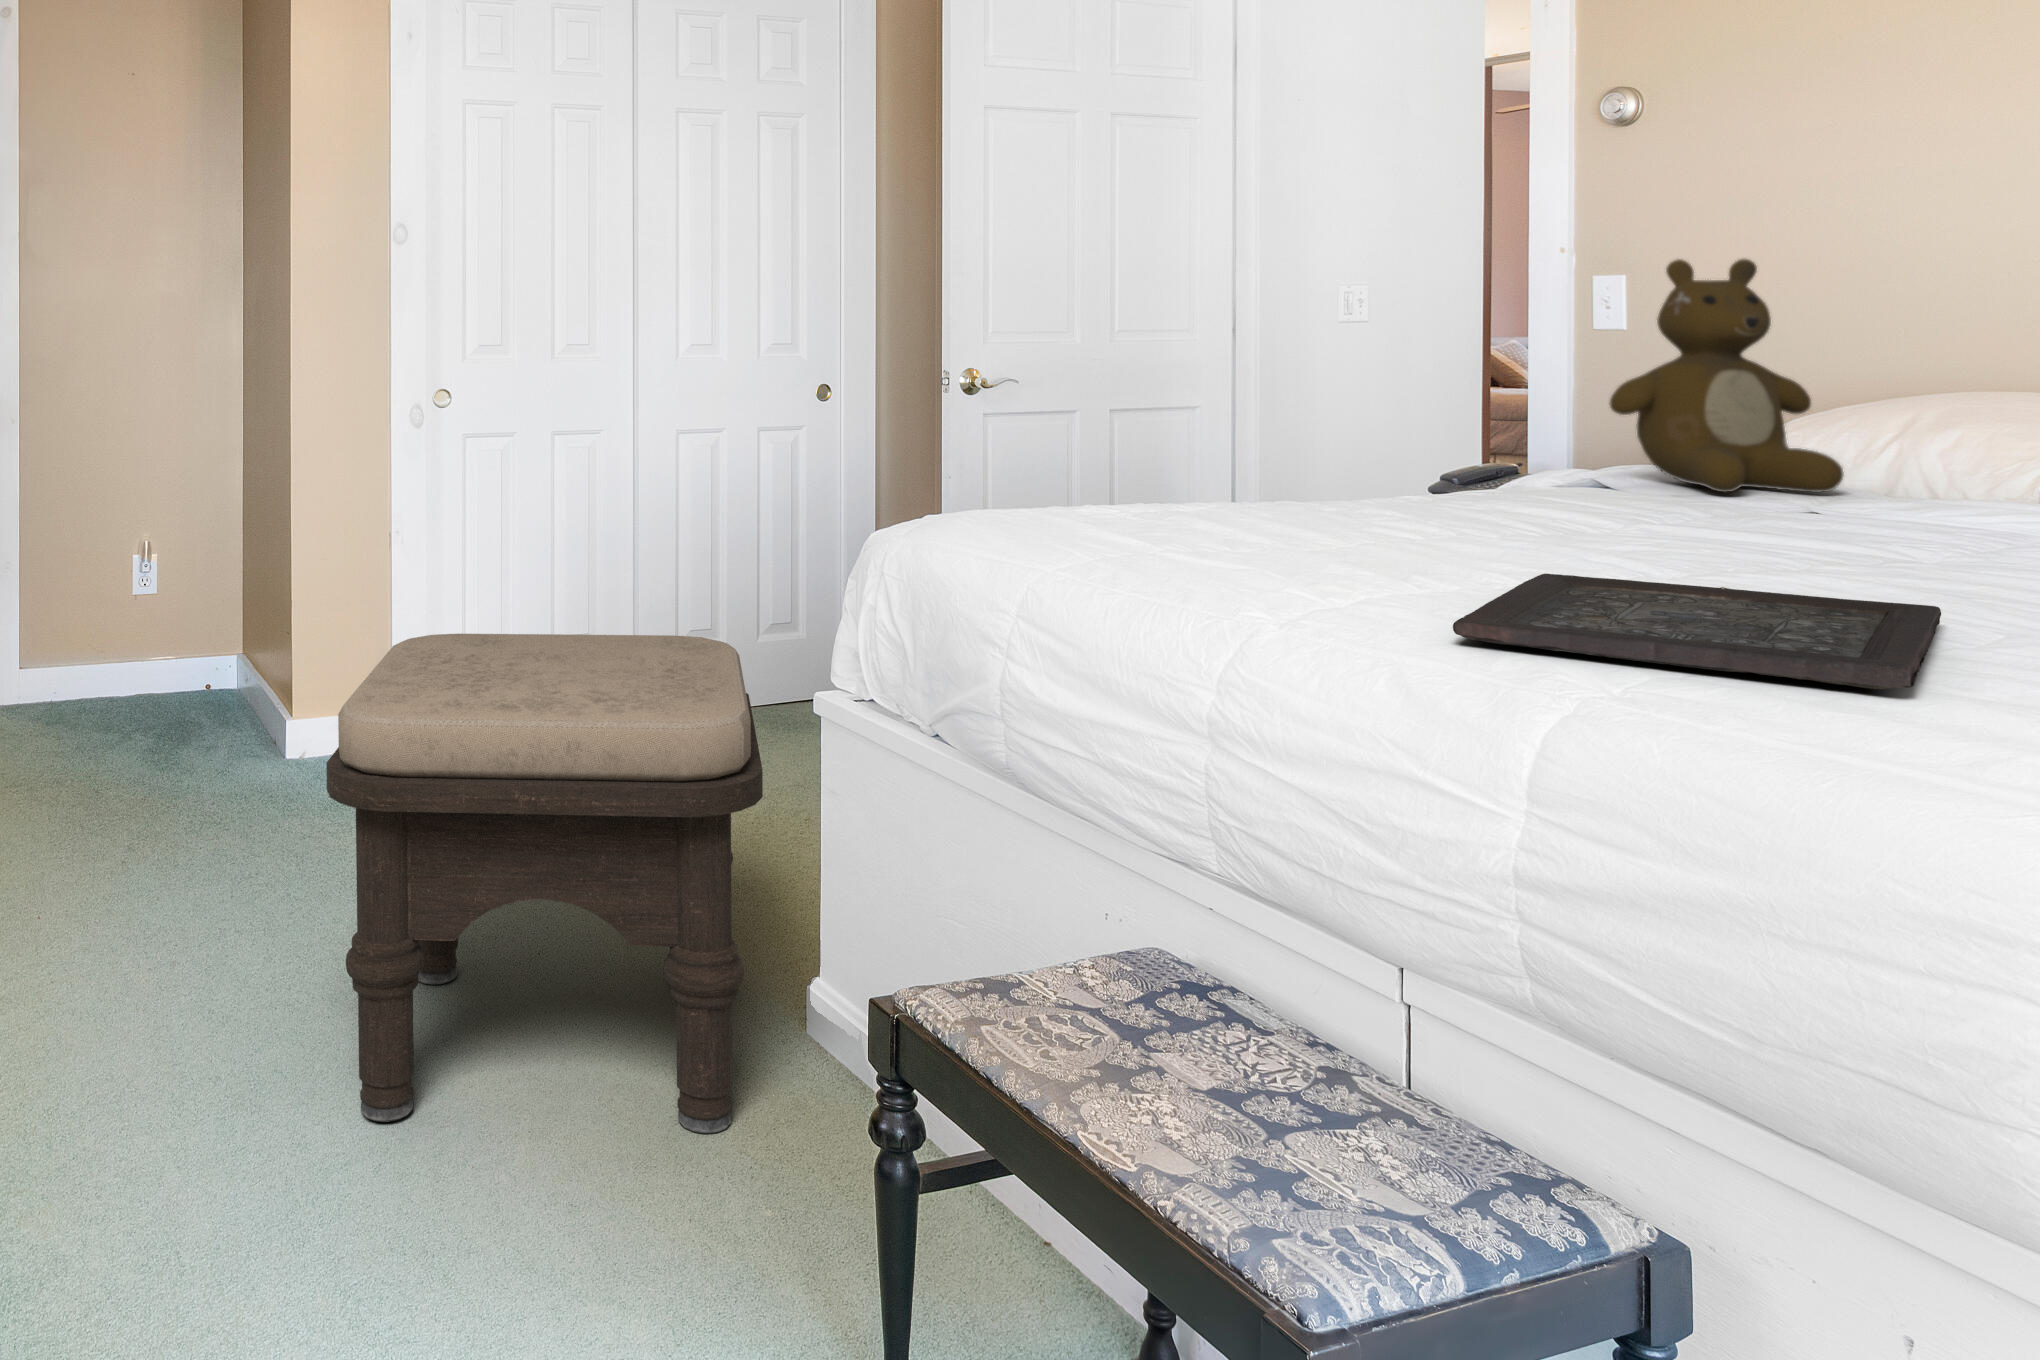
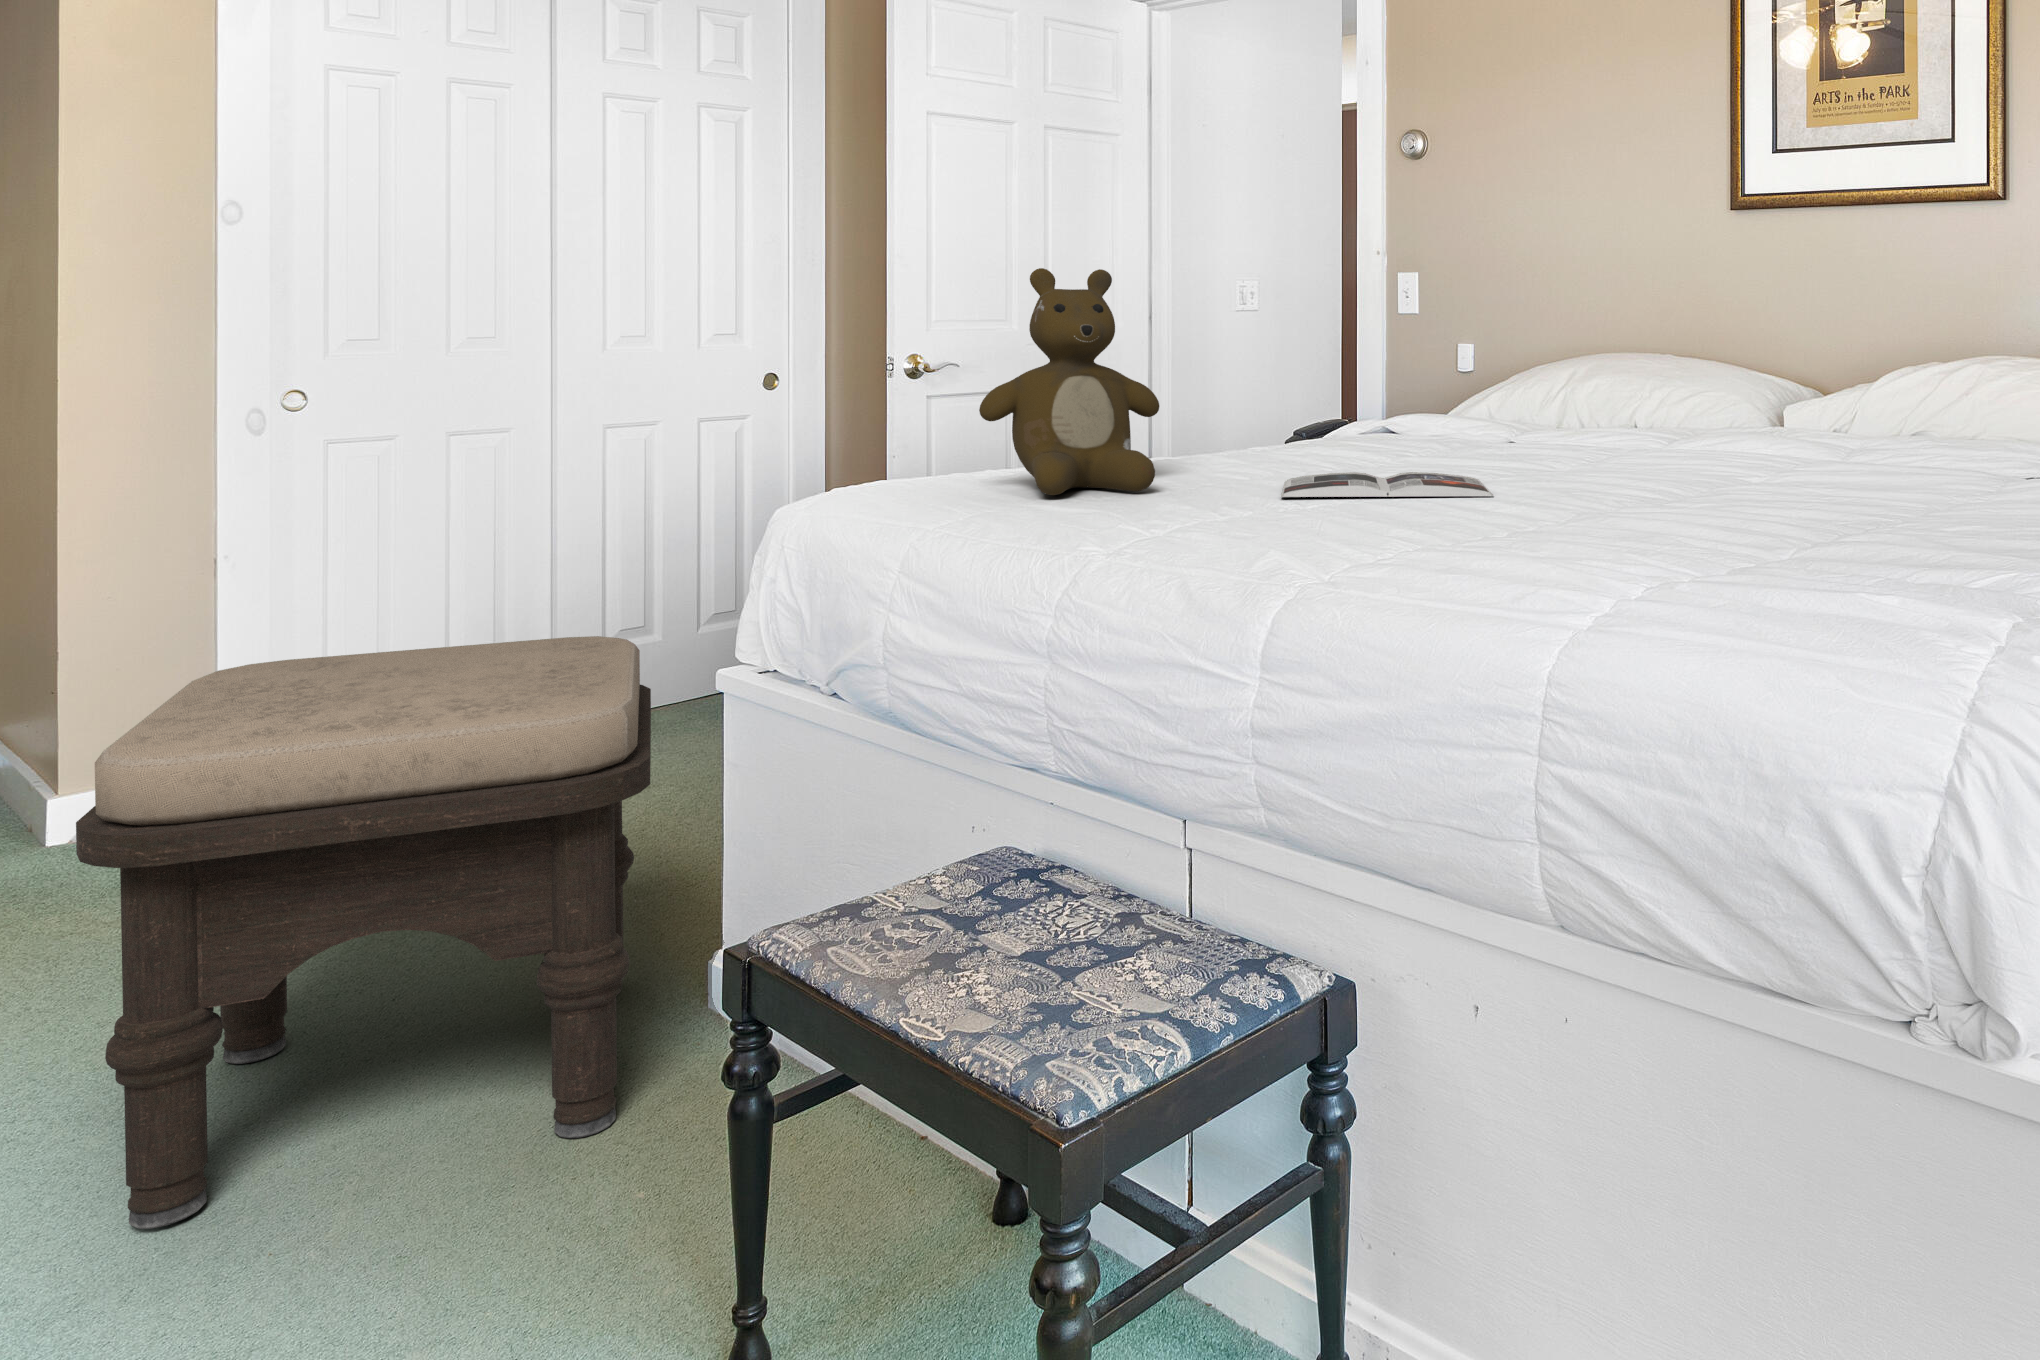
teddy bear: present [1609,259,1843,493] -> present [979,268,1159,495]
magazine: none [1479,520,1829,569] -> present [1281,472,1494,497]
tray: present [1453,574,1941,689] -> none [1221,509,1536,568]

